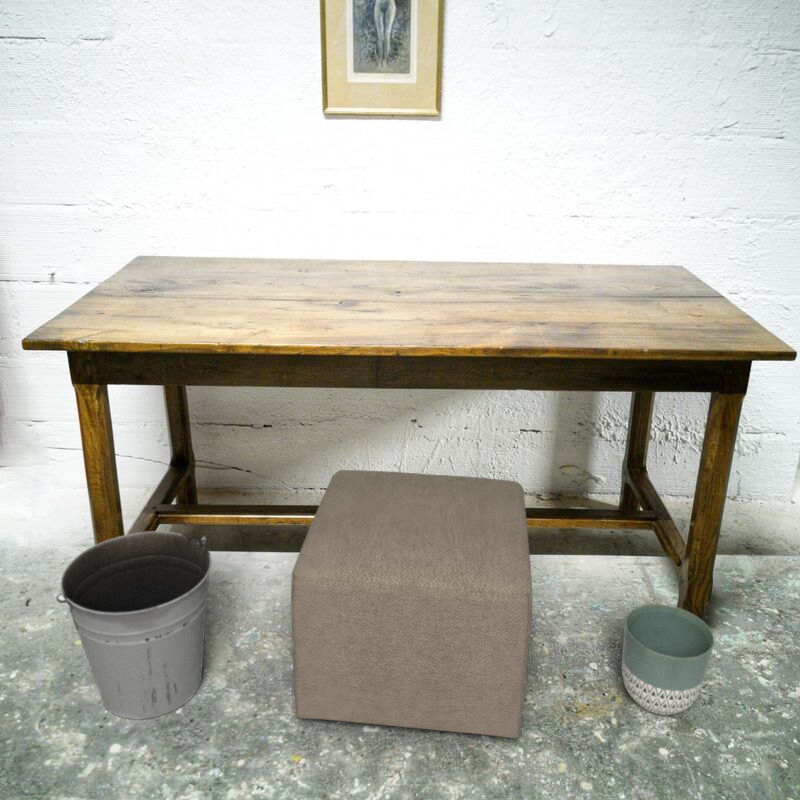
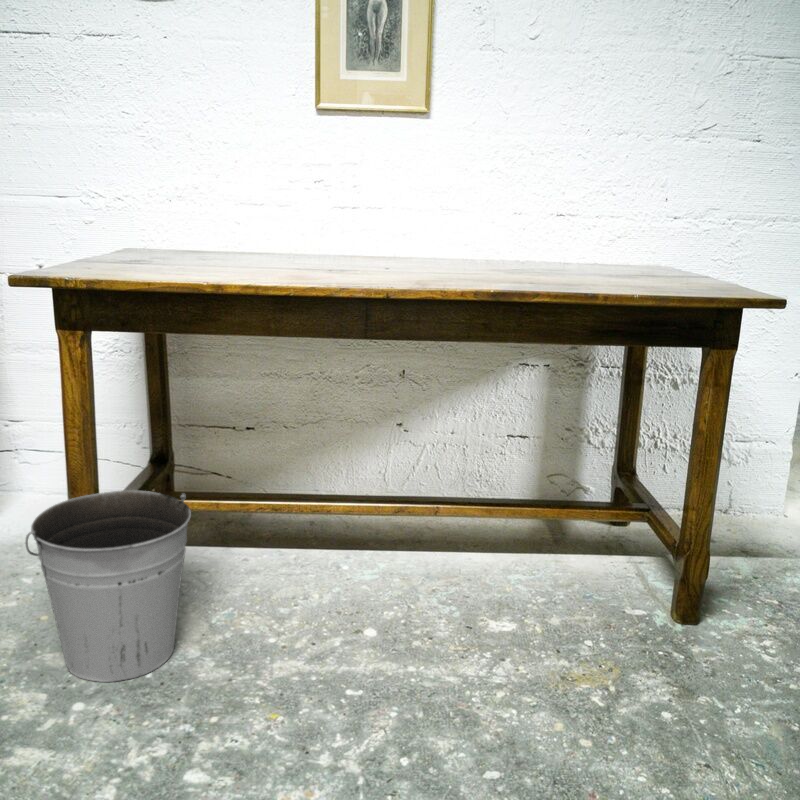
ottoman: present [291,470,533,738] -> none [274,440,525,699]
planter: present [622,604,714,715] -> none [619,569,714,682]

